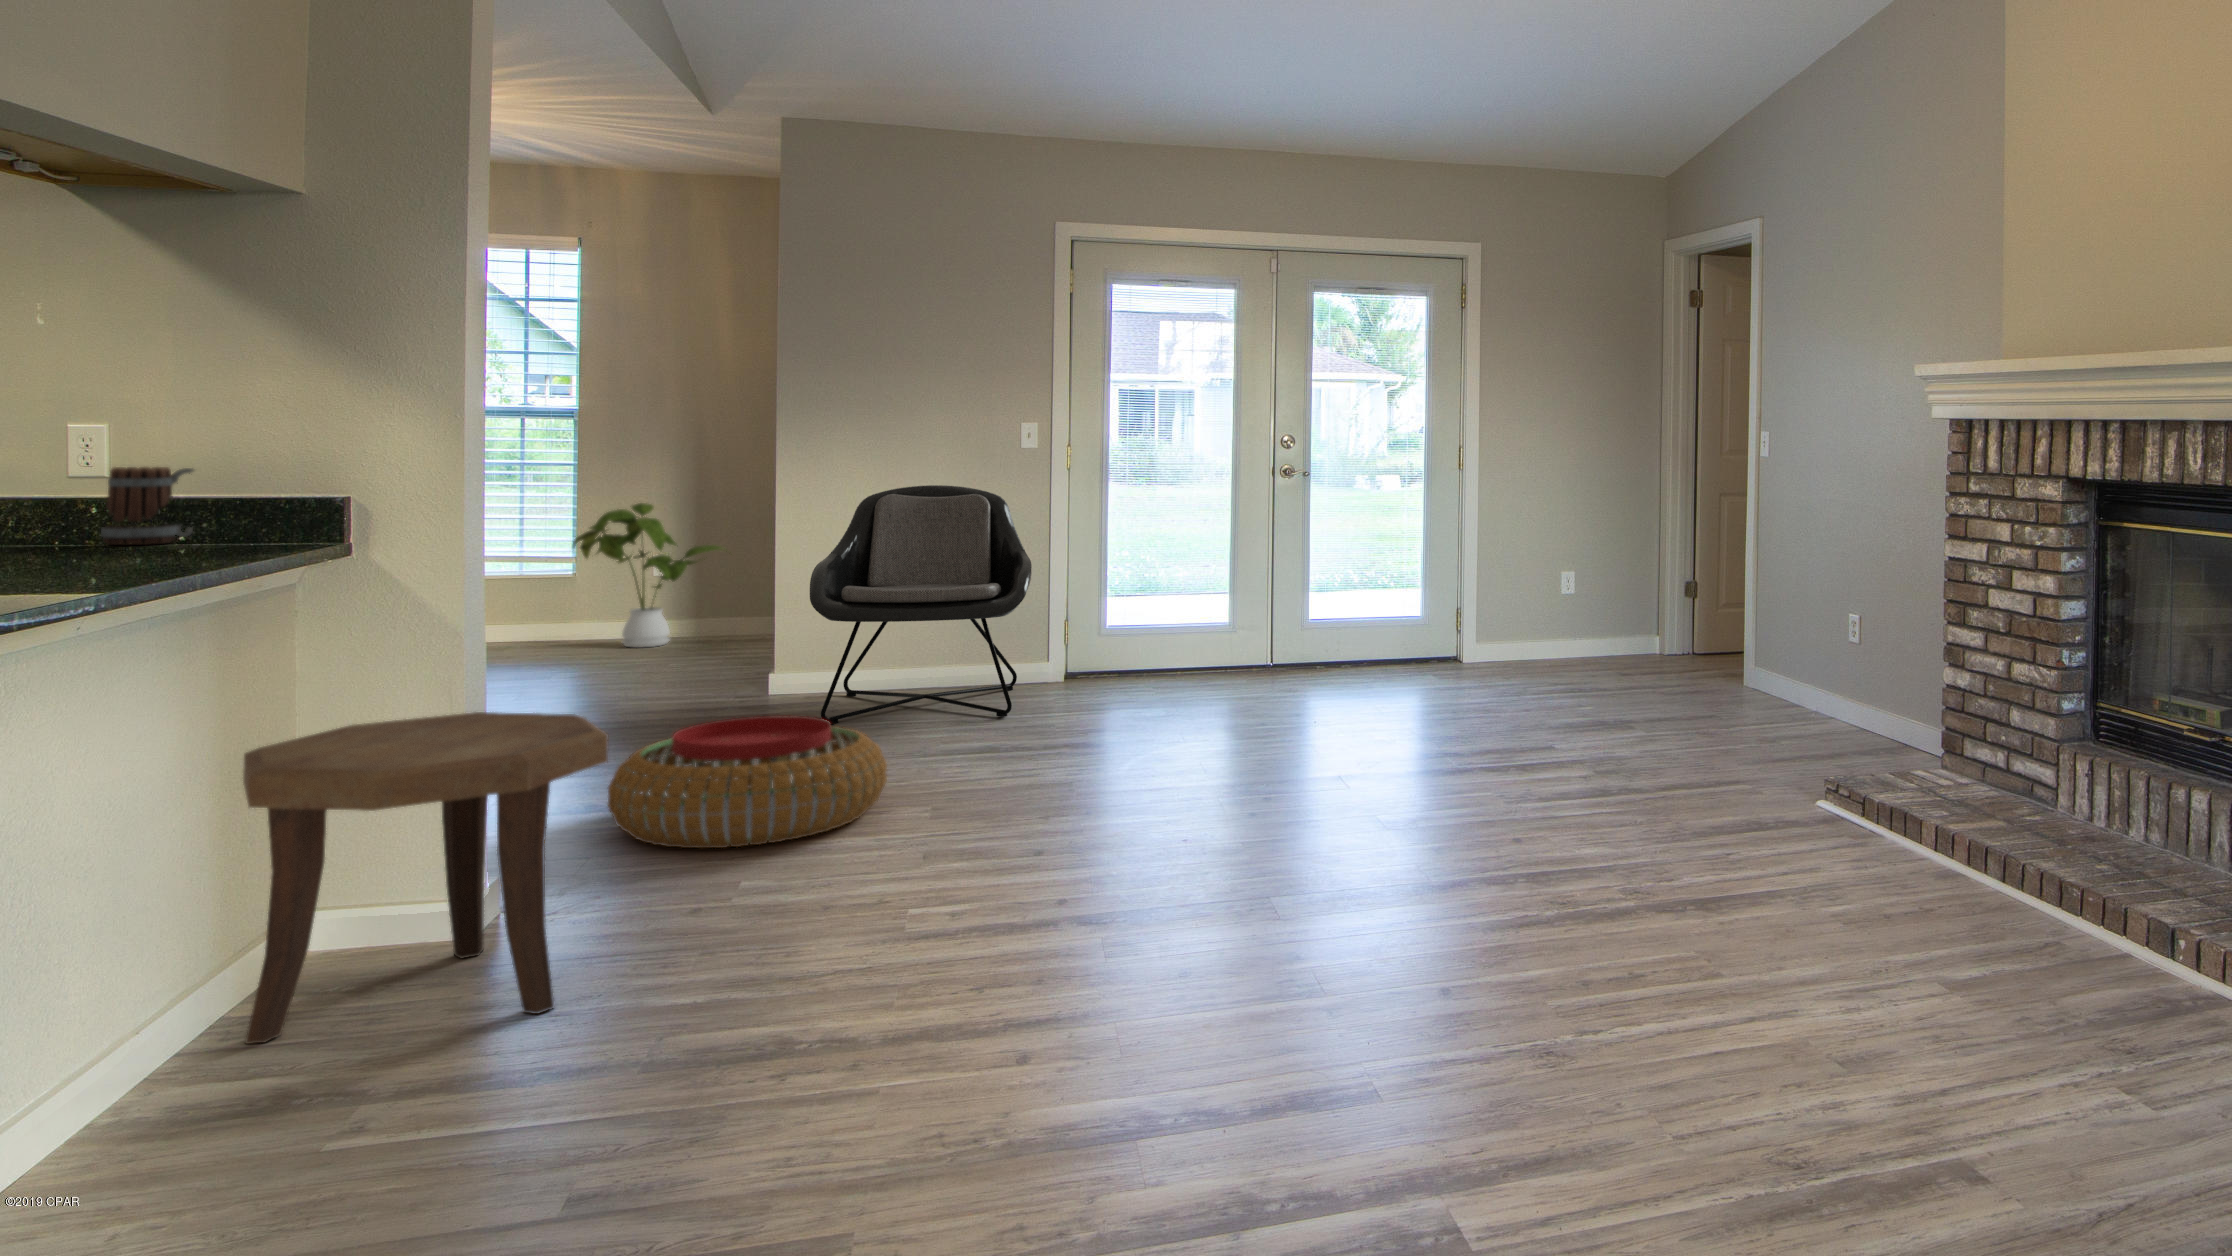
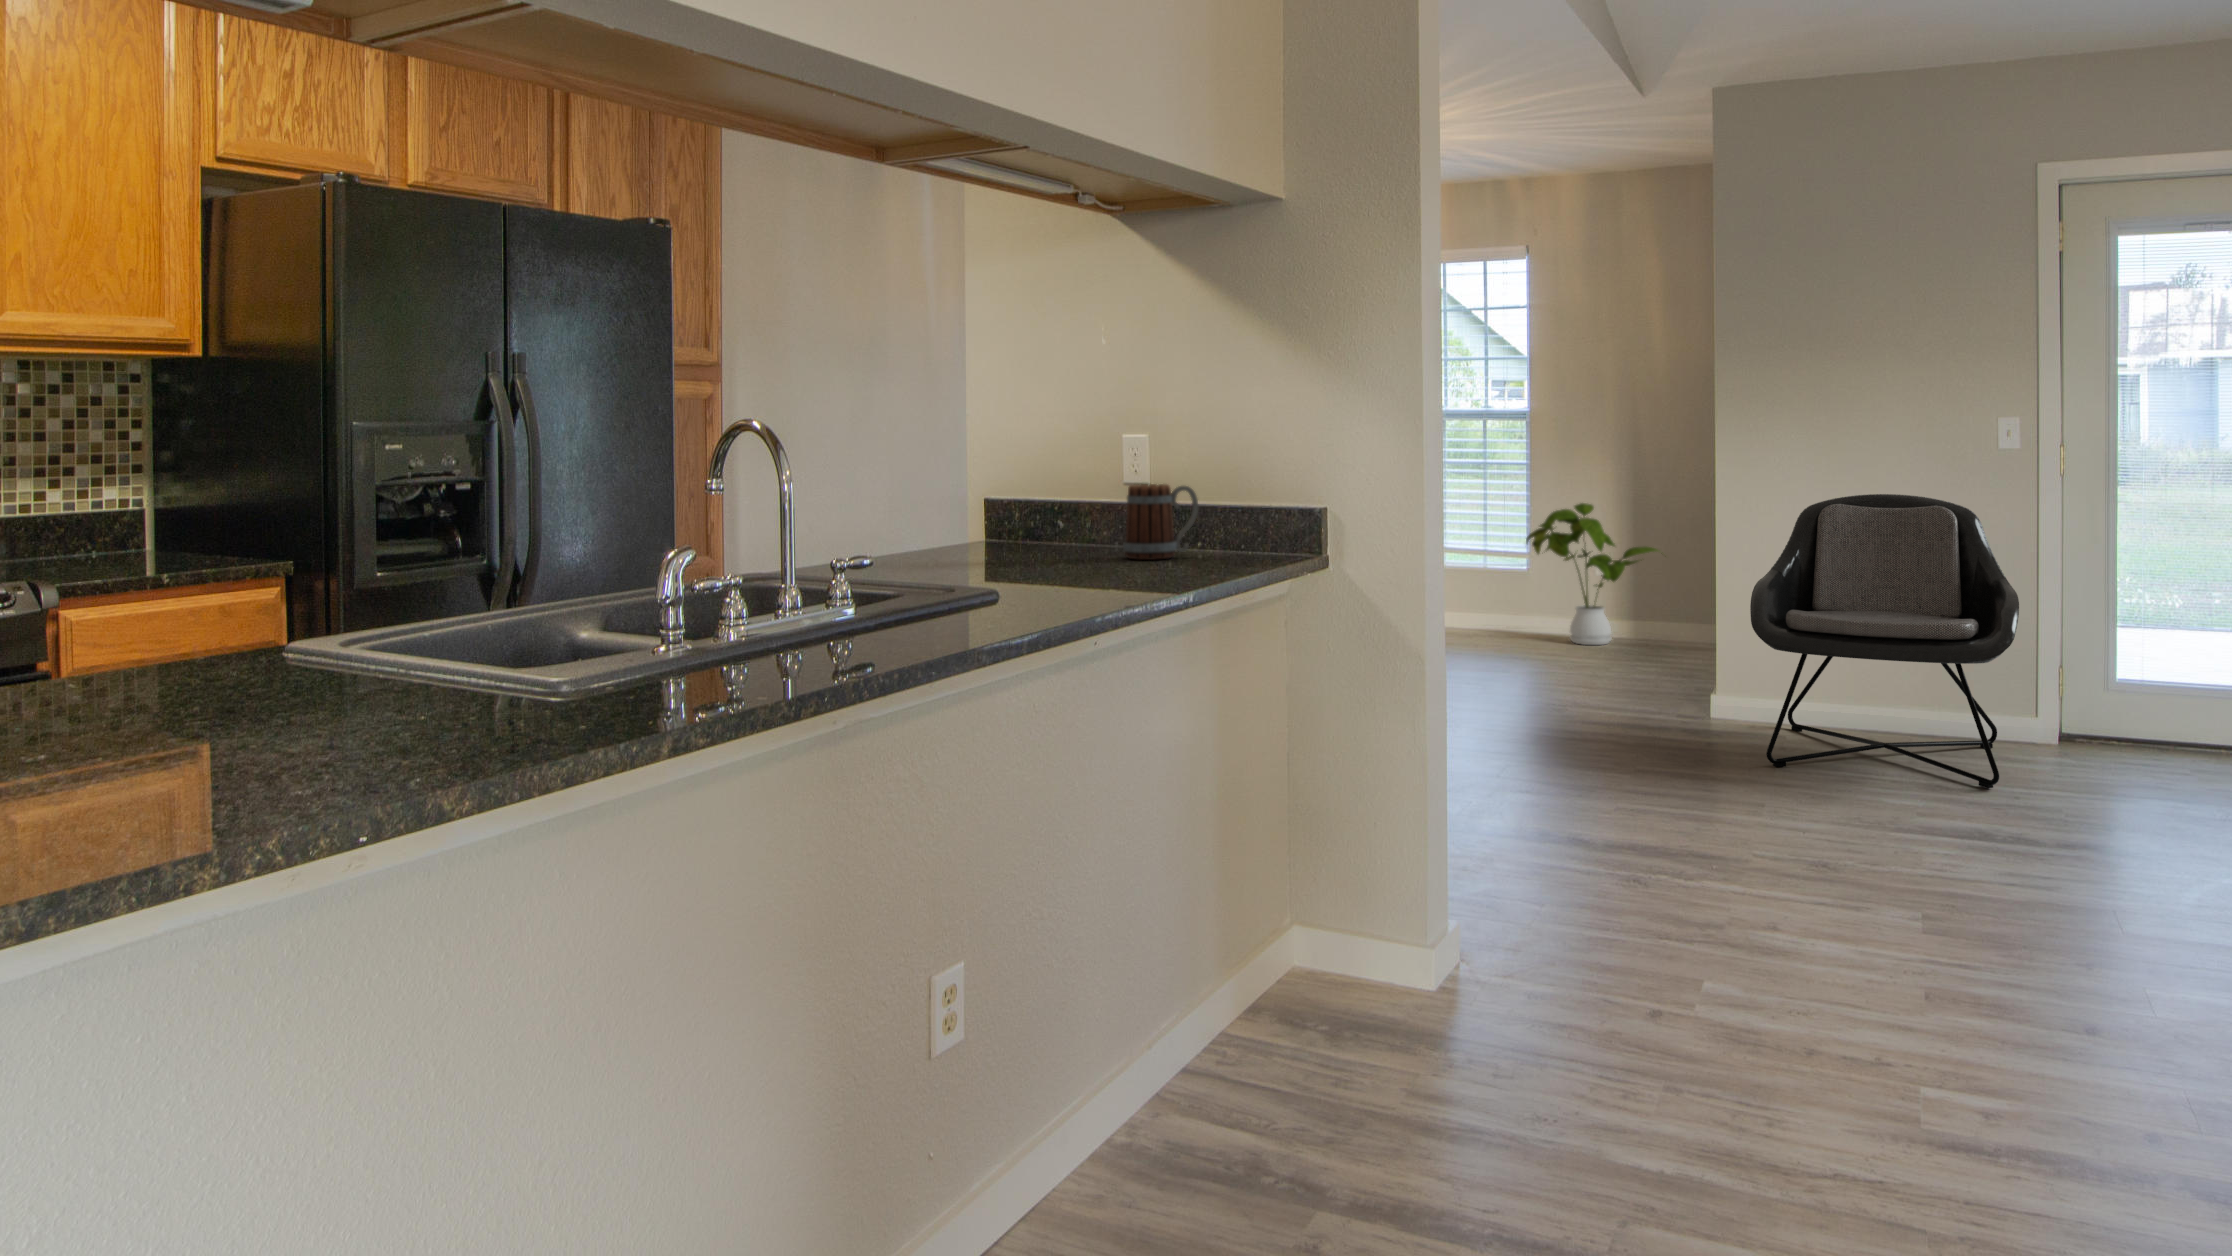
side table: present [243,712,609,1044] -> none [1213,756,1543,1143]
pouf: present [608,716,887,848] -> none [1552,767,1858,935]

